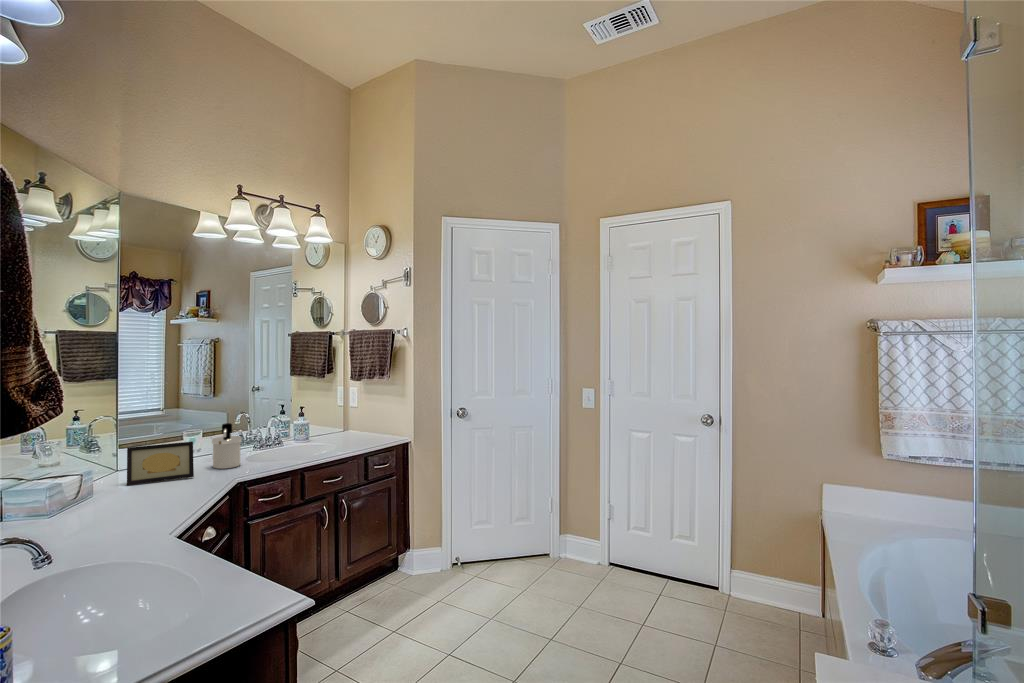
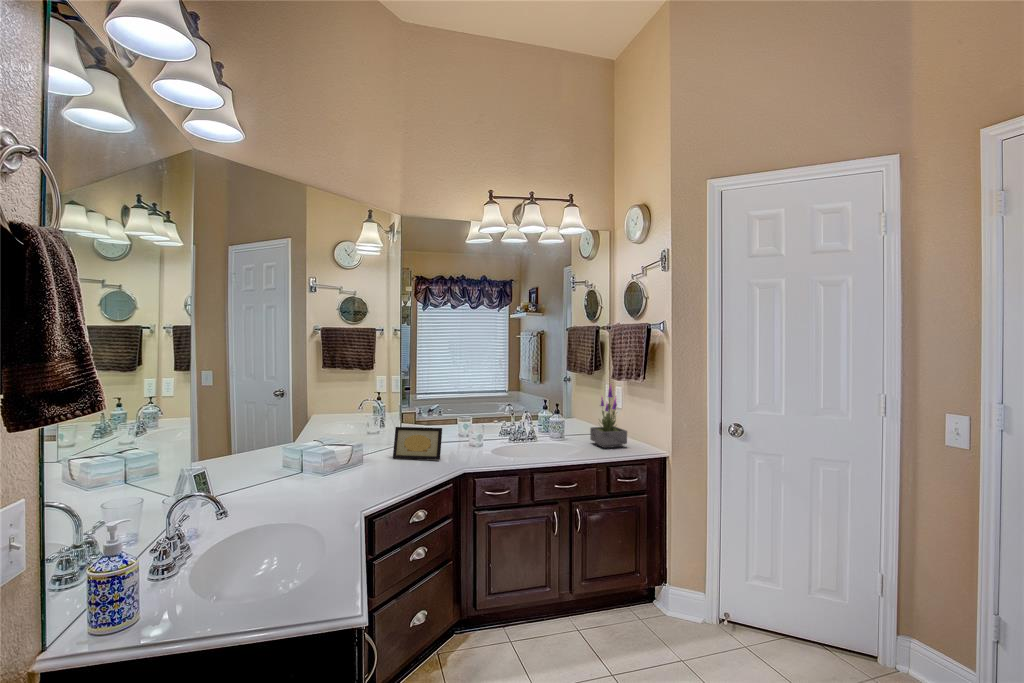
potted plant: none [331,383,368,444] -> present [590,385,627,448]
soap dispenser: present [212,423,242,469] -> none [464,414,488,456]

